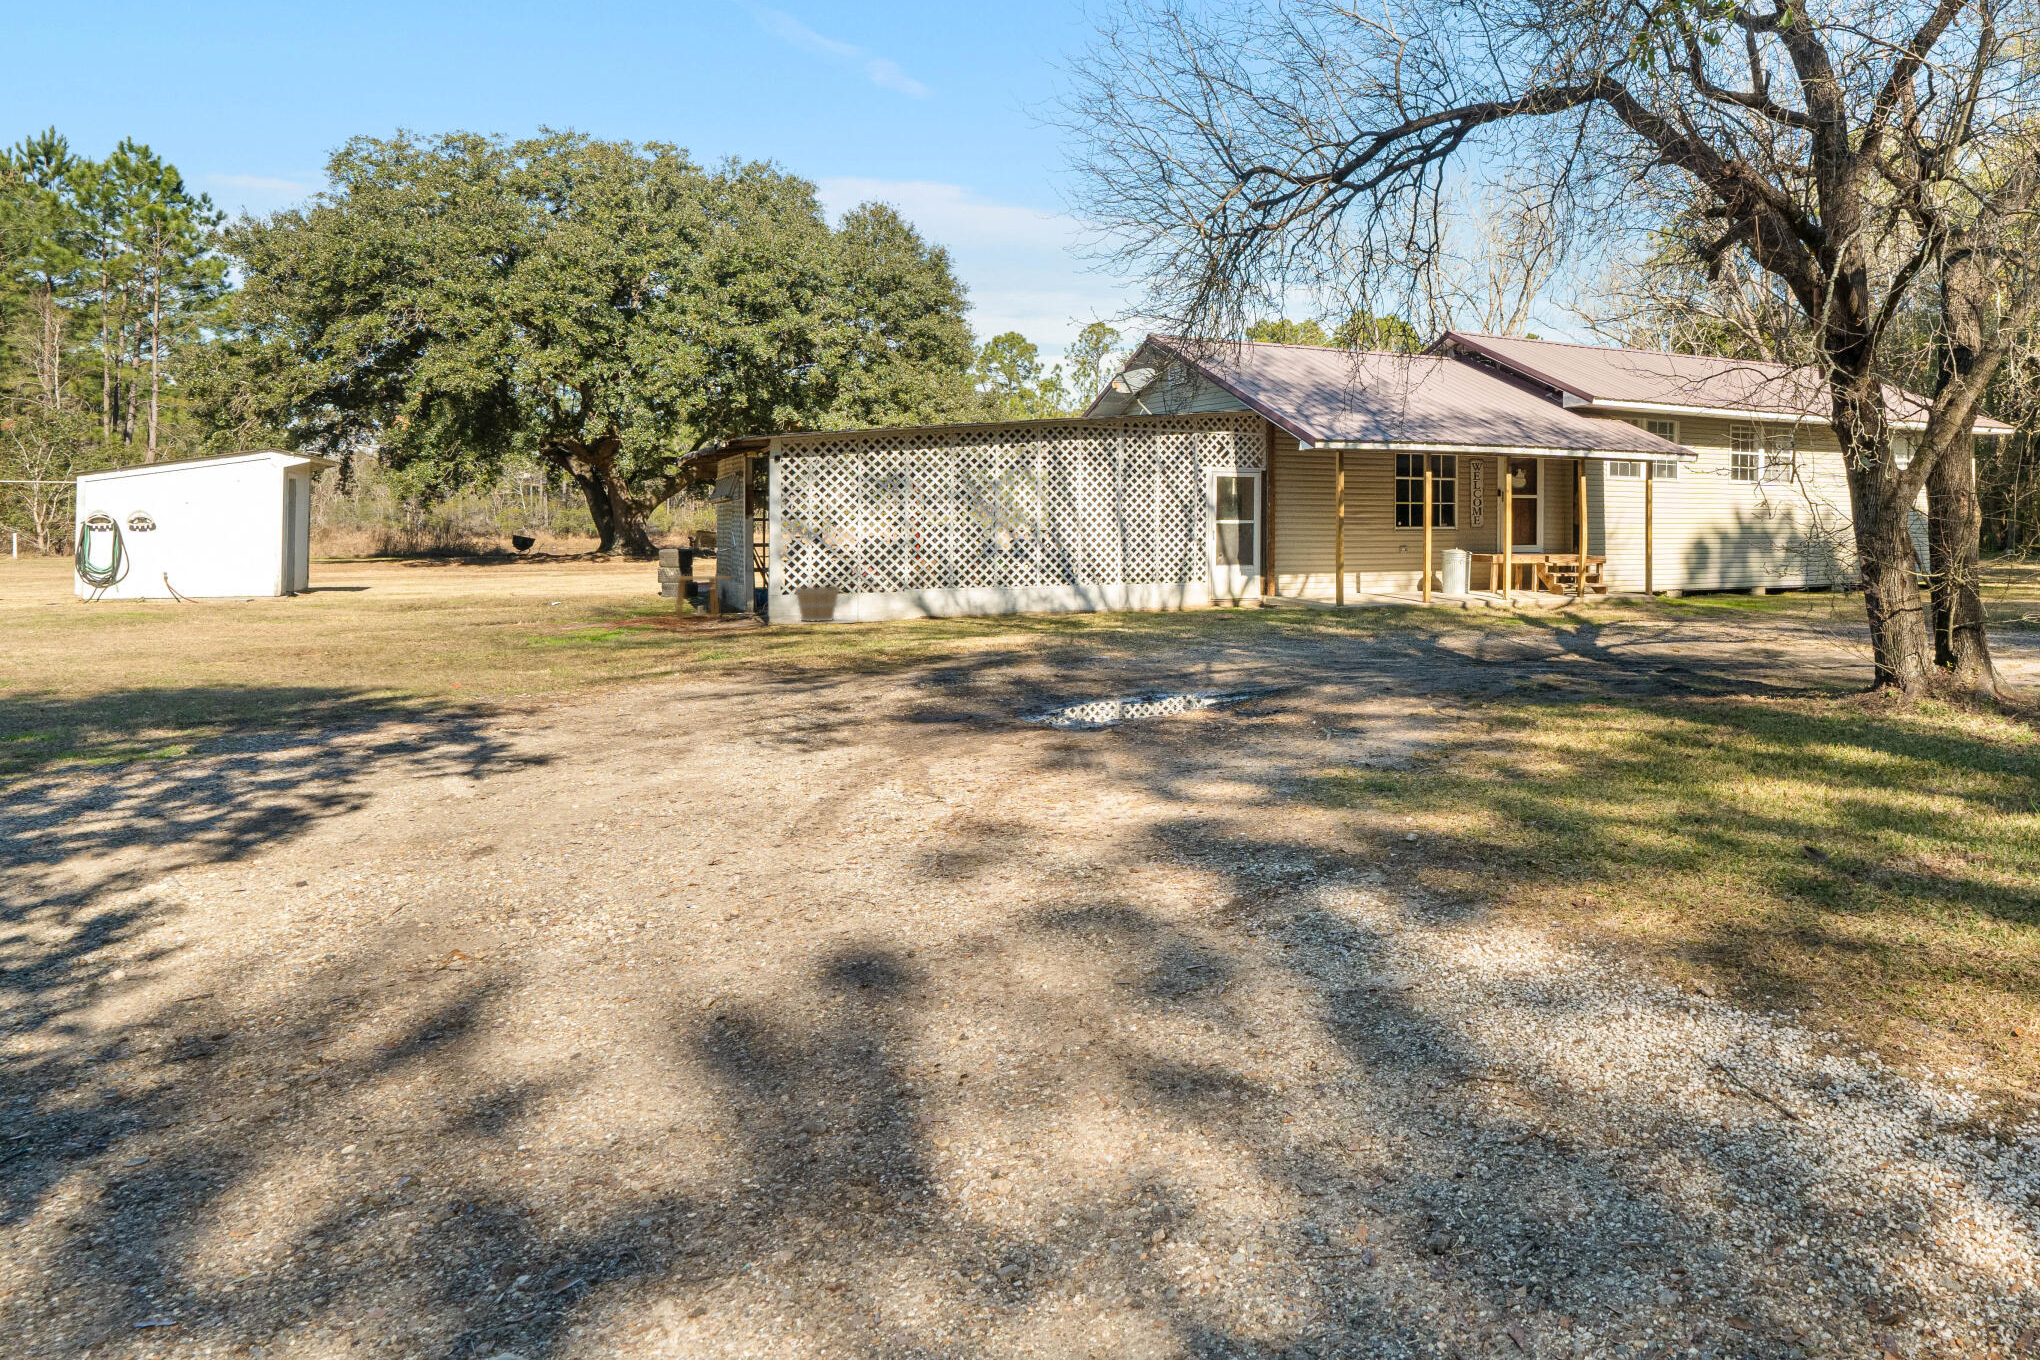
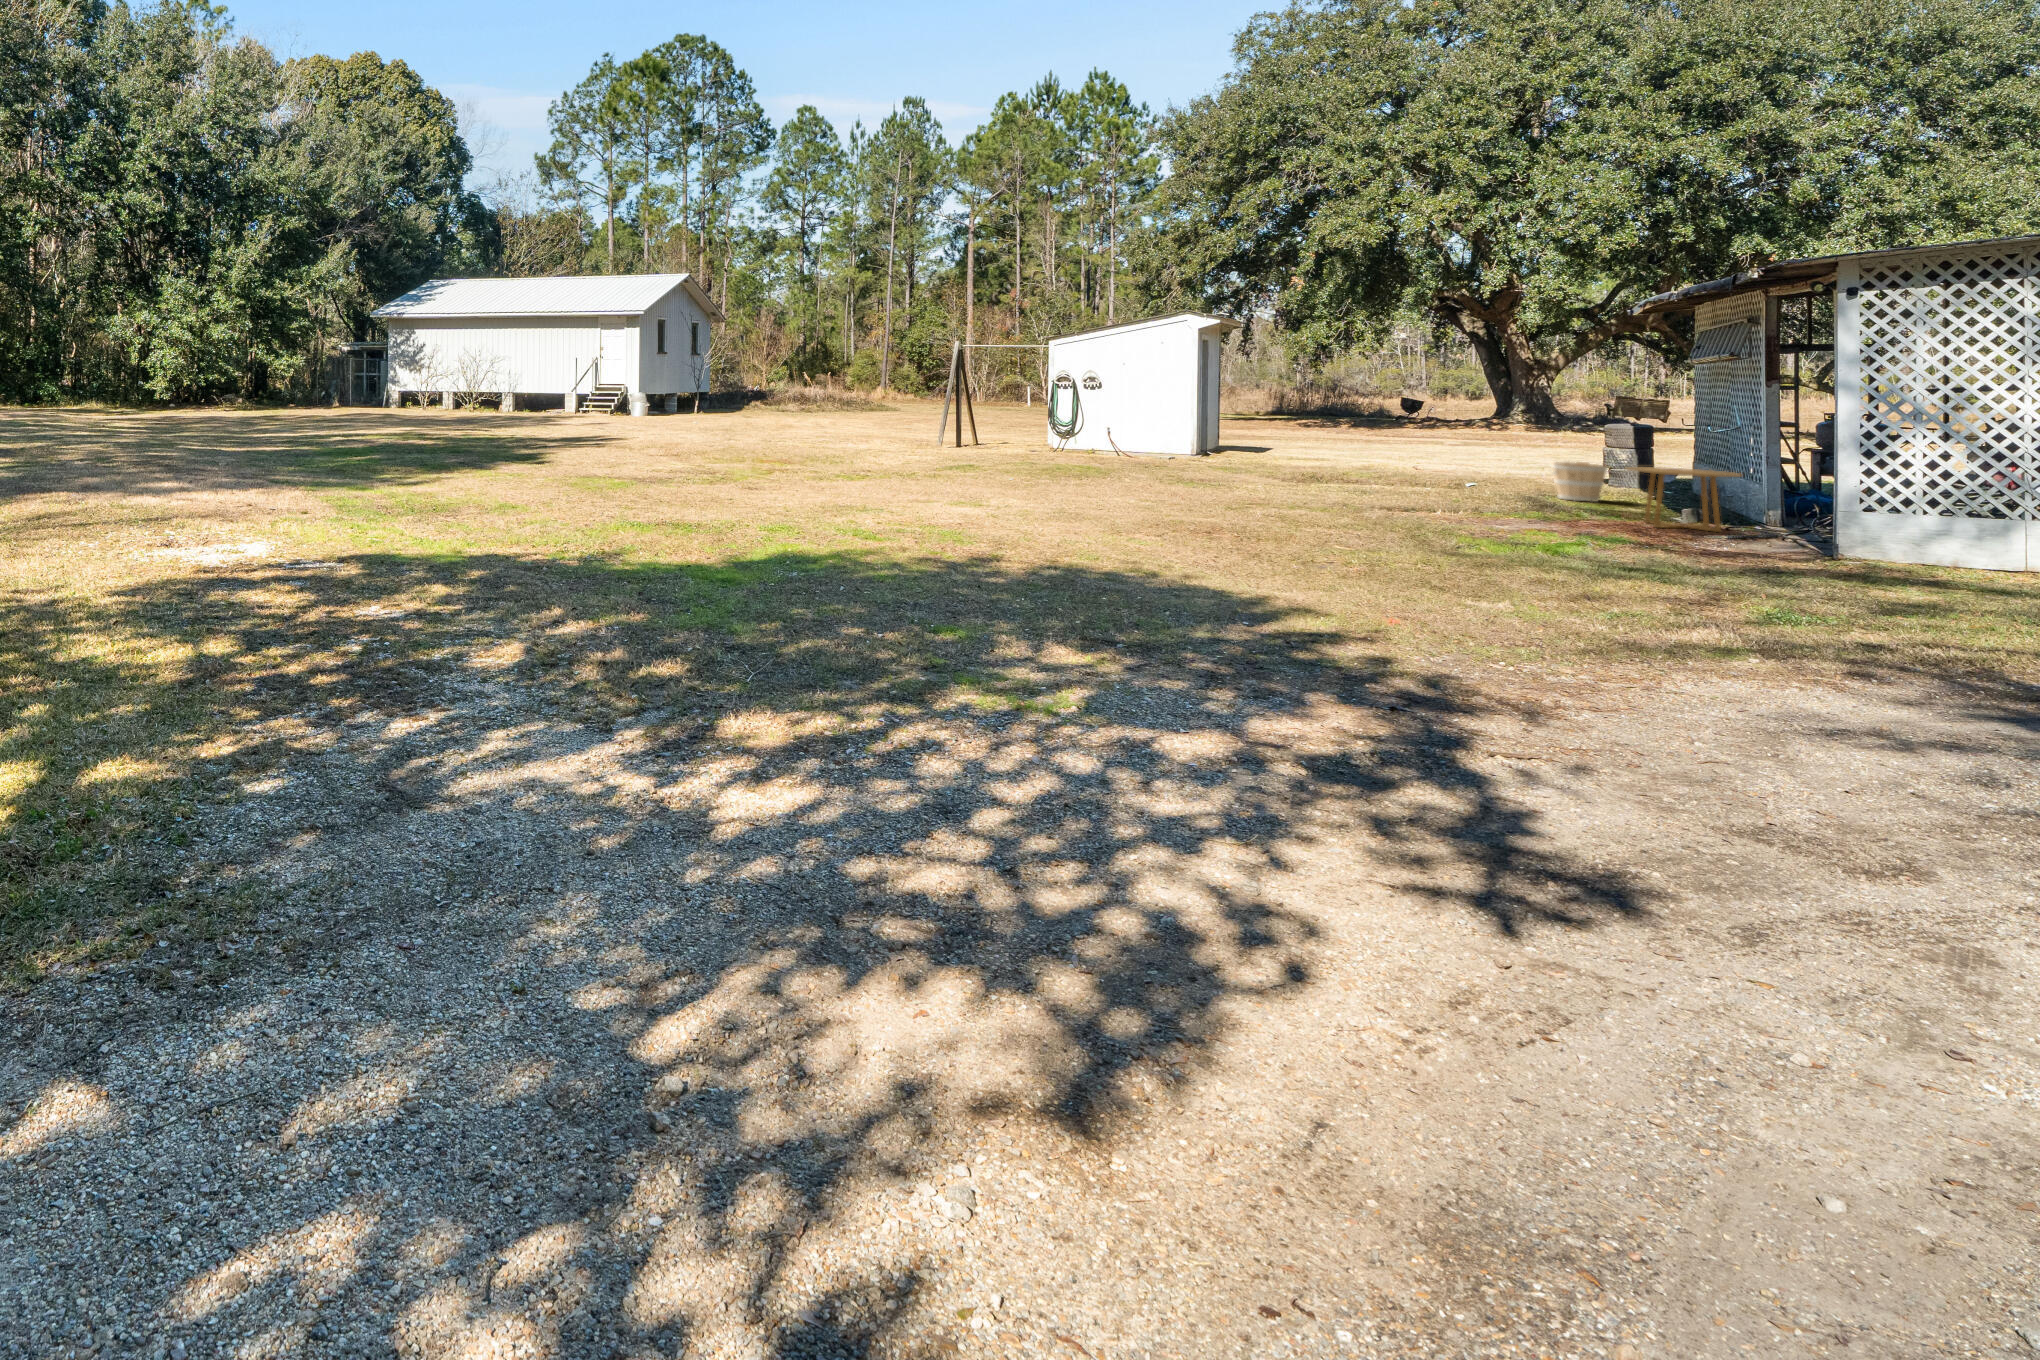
wooden bucket: present [795,586,839,621] -> present [1550,462,1607,502]

